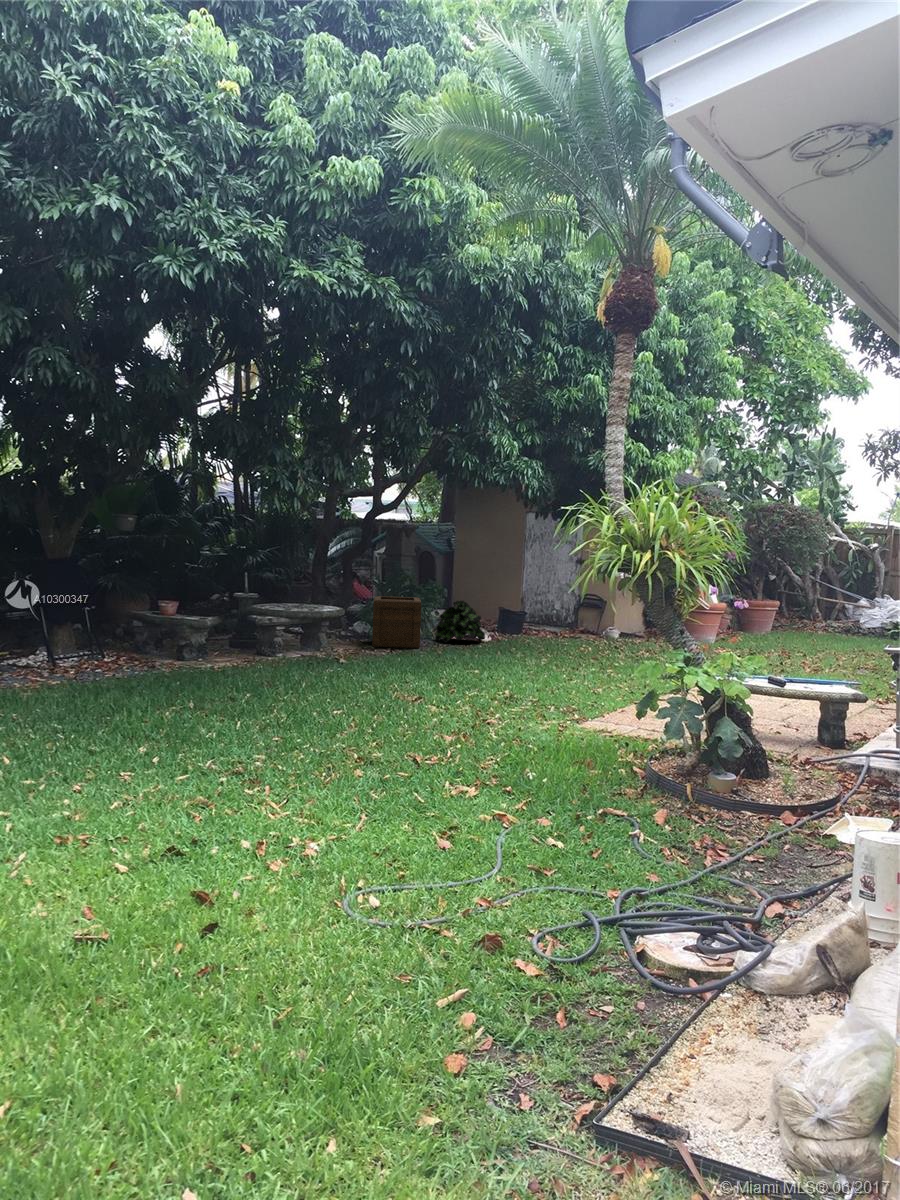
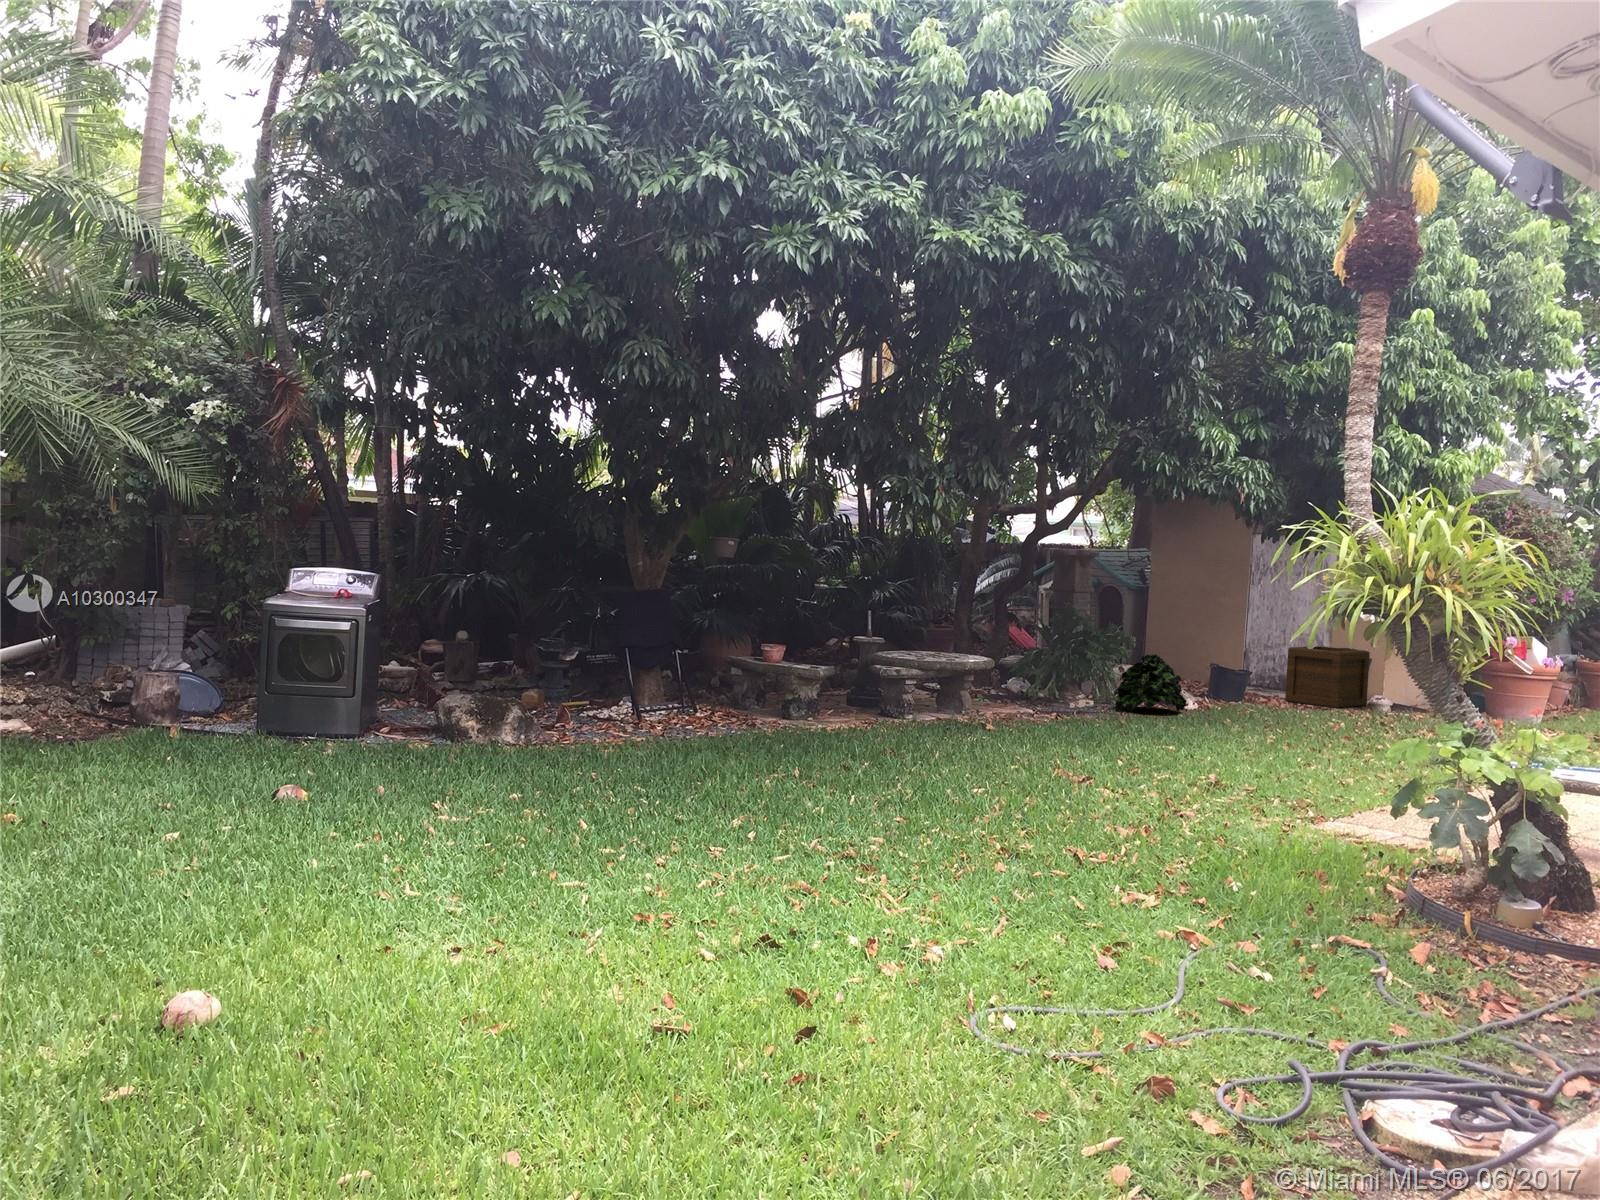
wooden crate: present [372,596,421,648] -> present [1285,646,1370,708]

